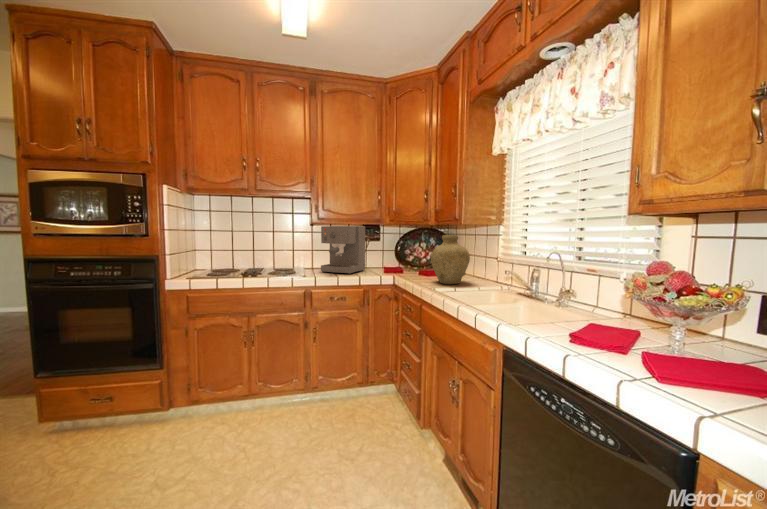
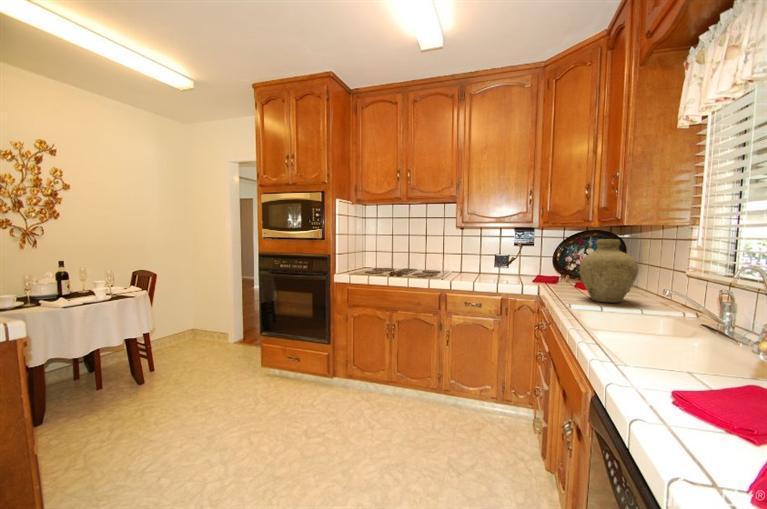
coffee maker: present [321,226,365,274] -> none [463,229,515,281]

